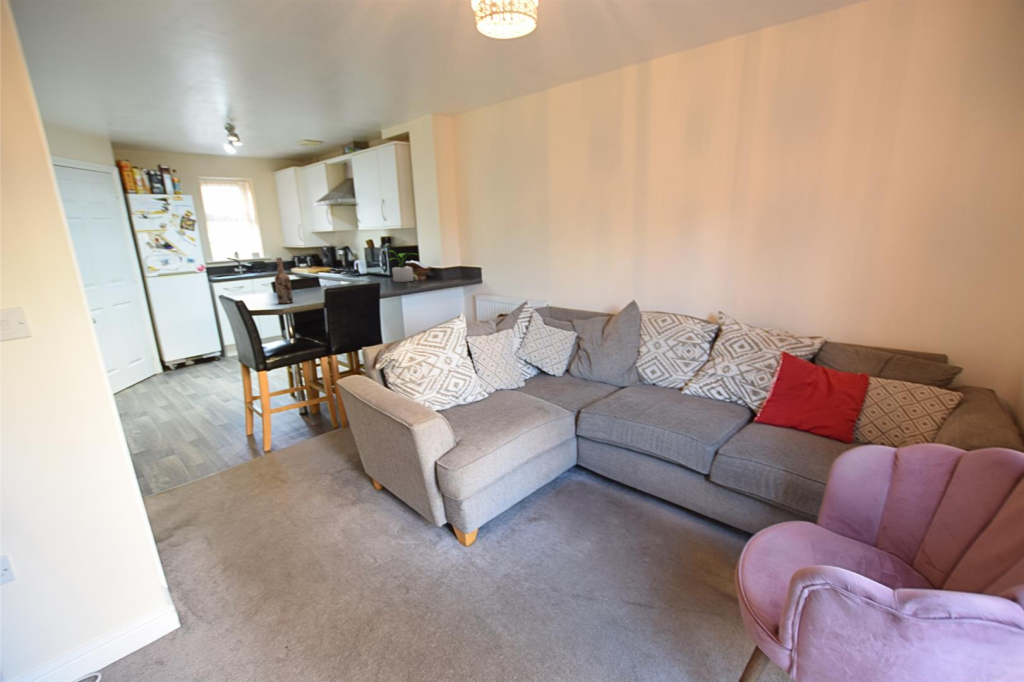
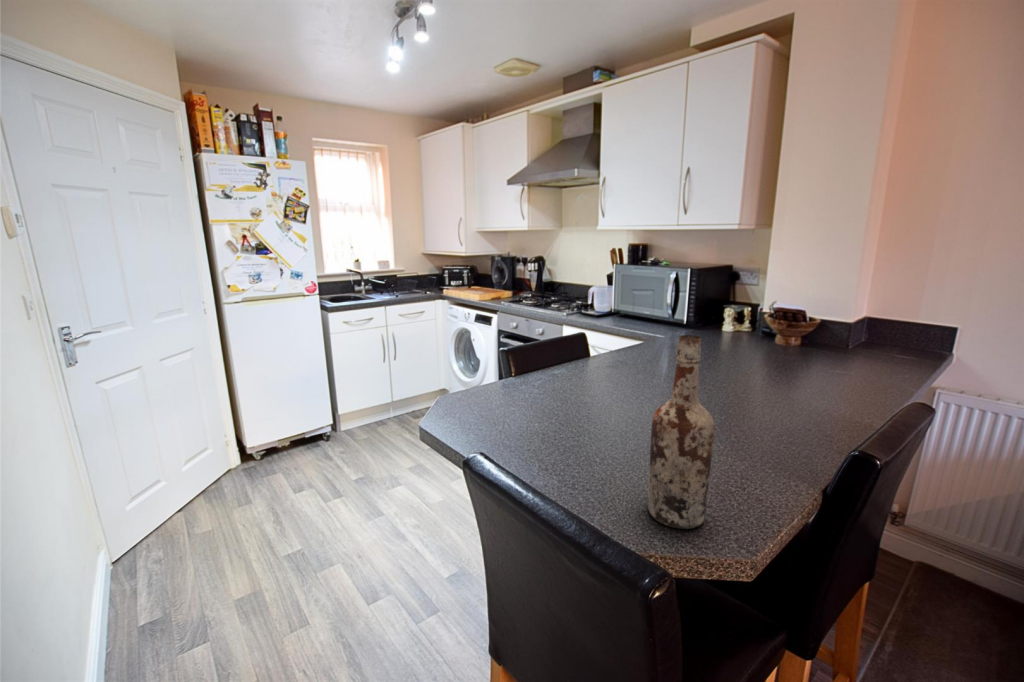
potted plant: present [384,251,413,282] -> none [697,277,791,353]

